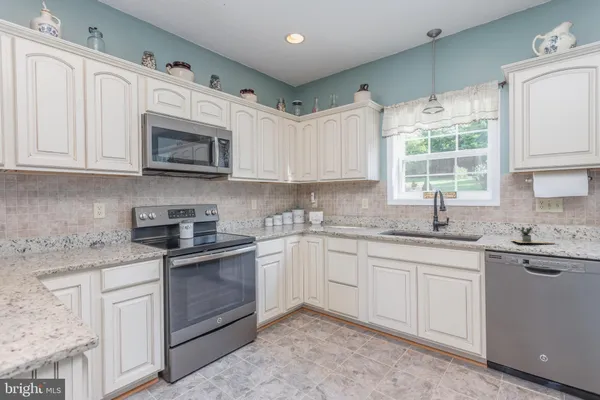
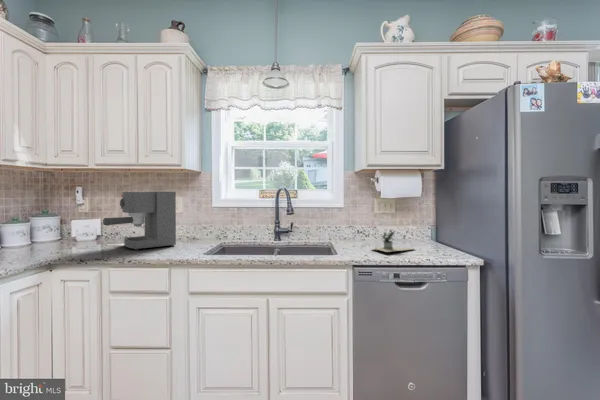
coffee maker: none [326,195,364,230] -> present [103,192,176,250]

